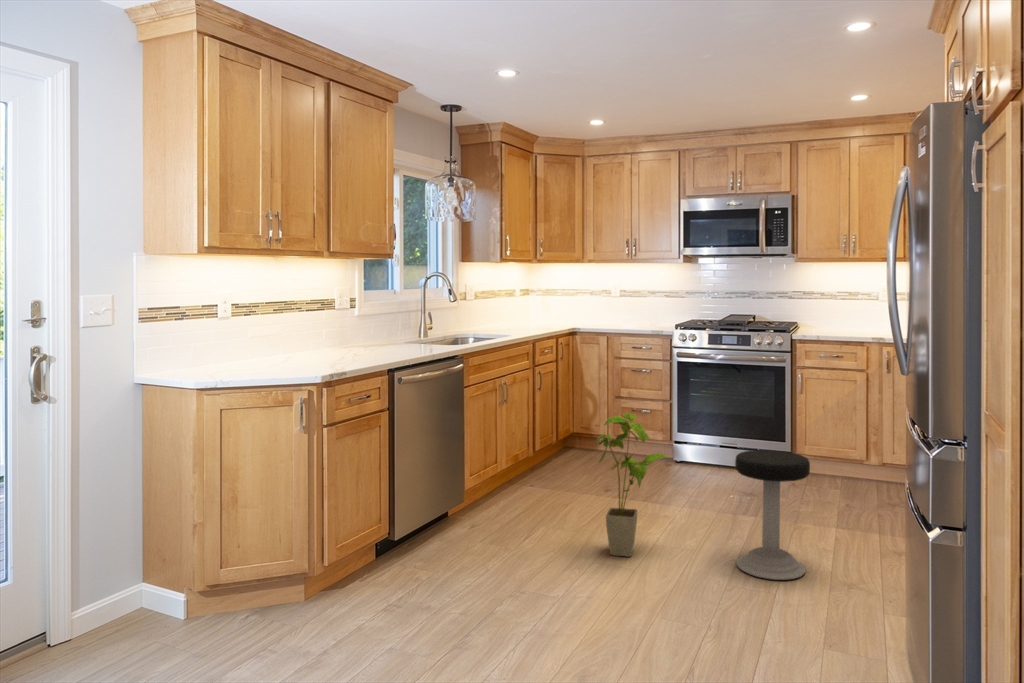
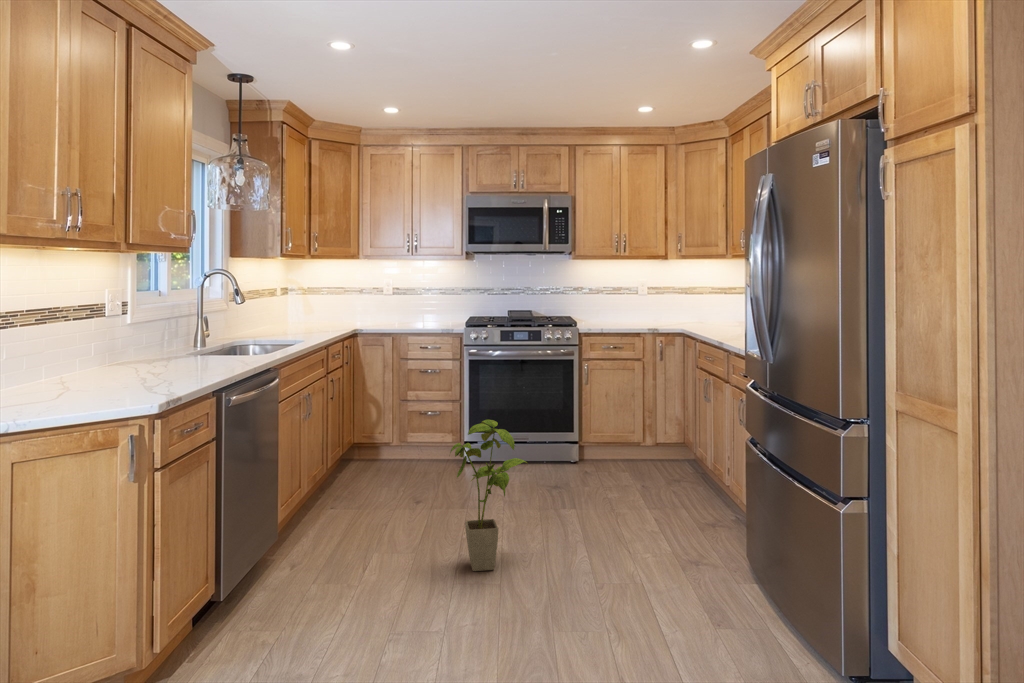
stool: present [735,450,810,580] -> none [592,445,661,571]

